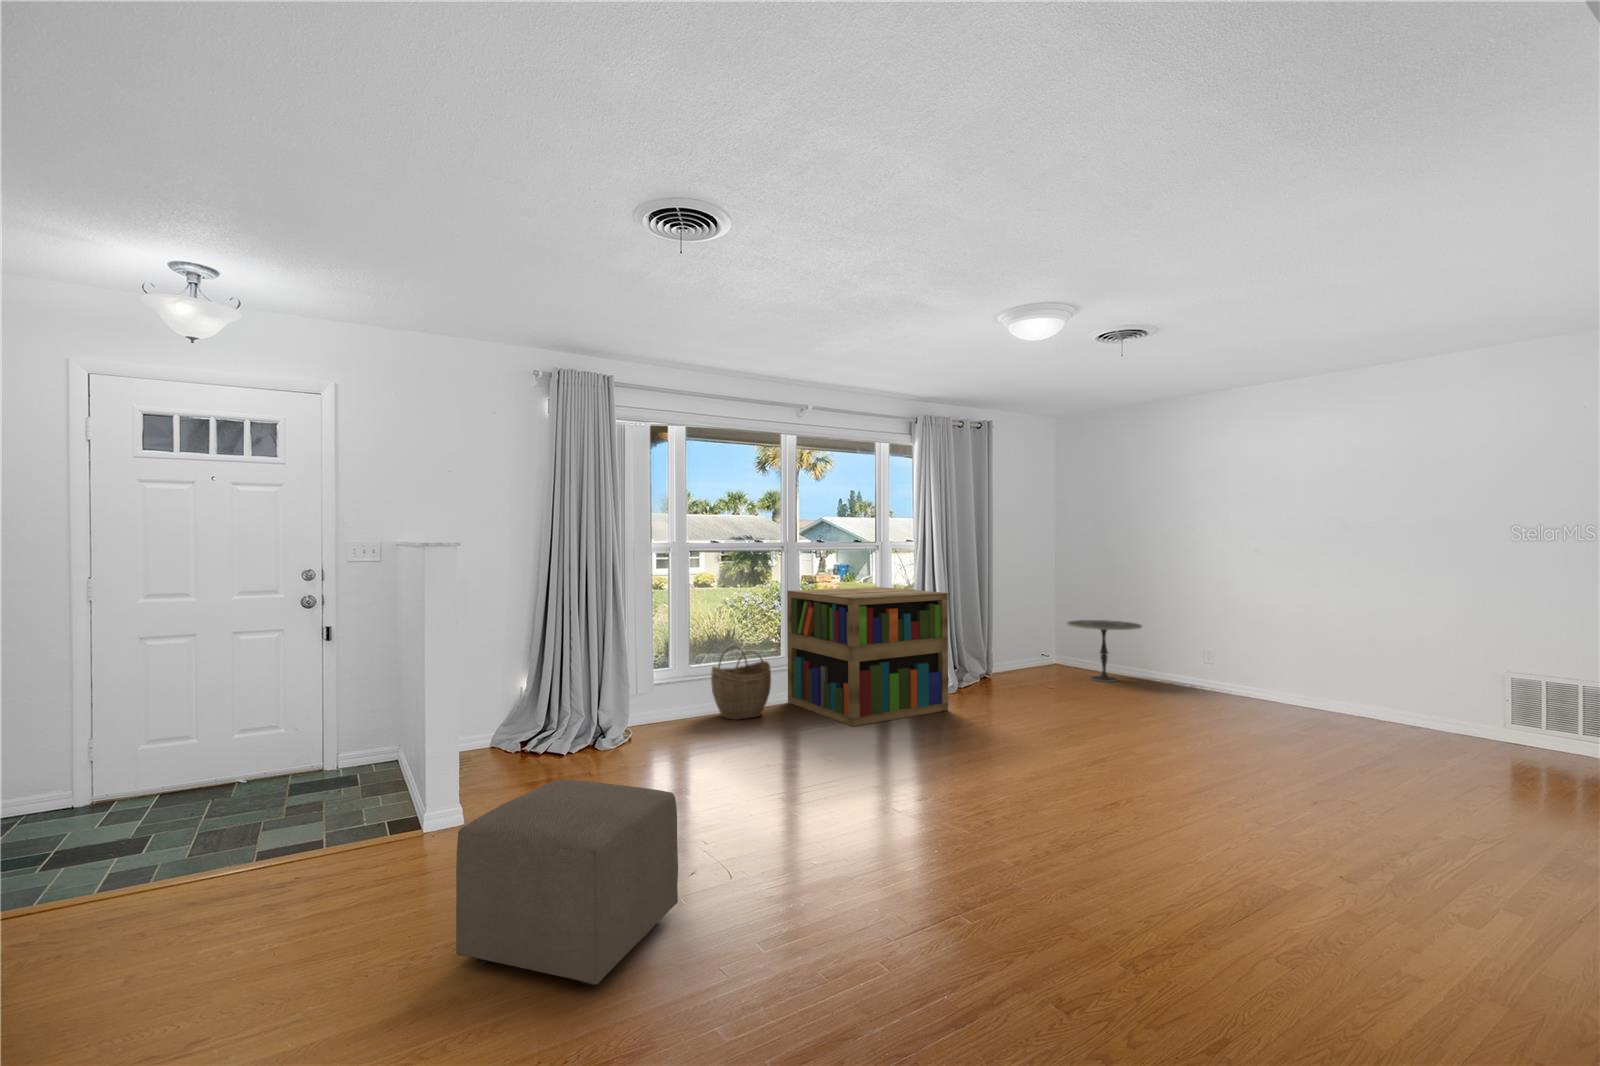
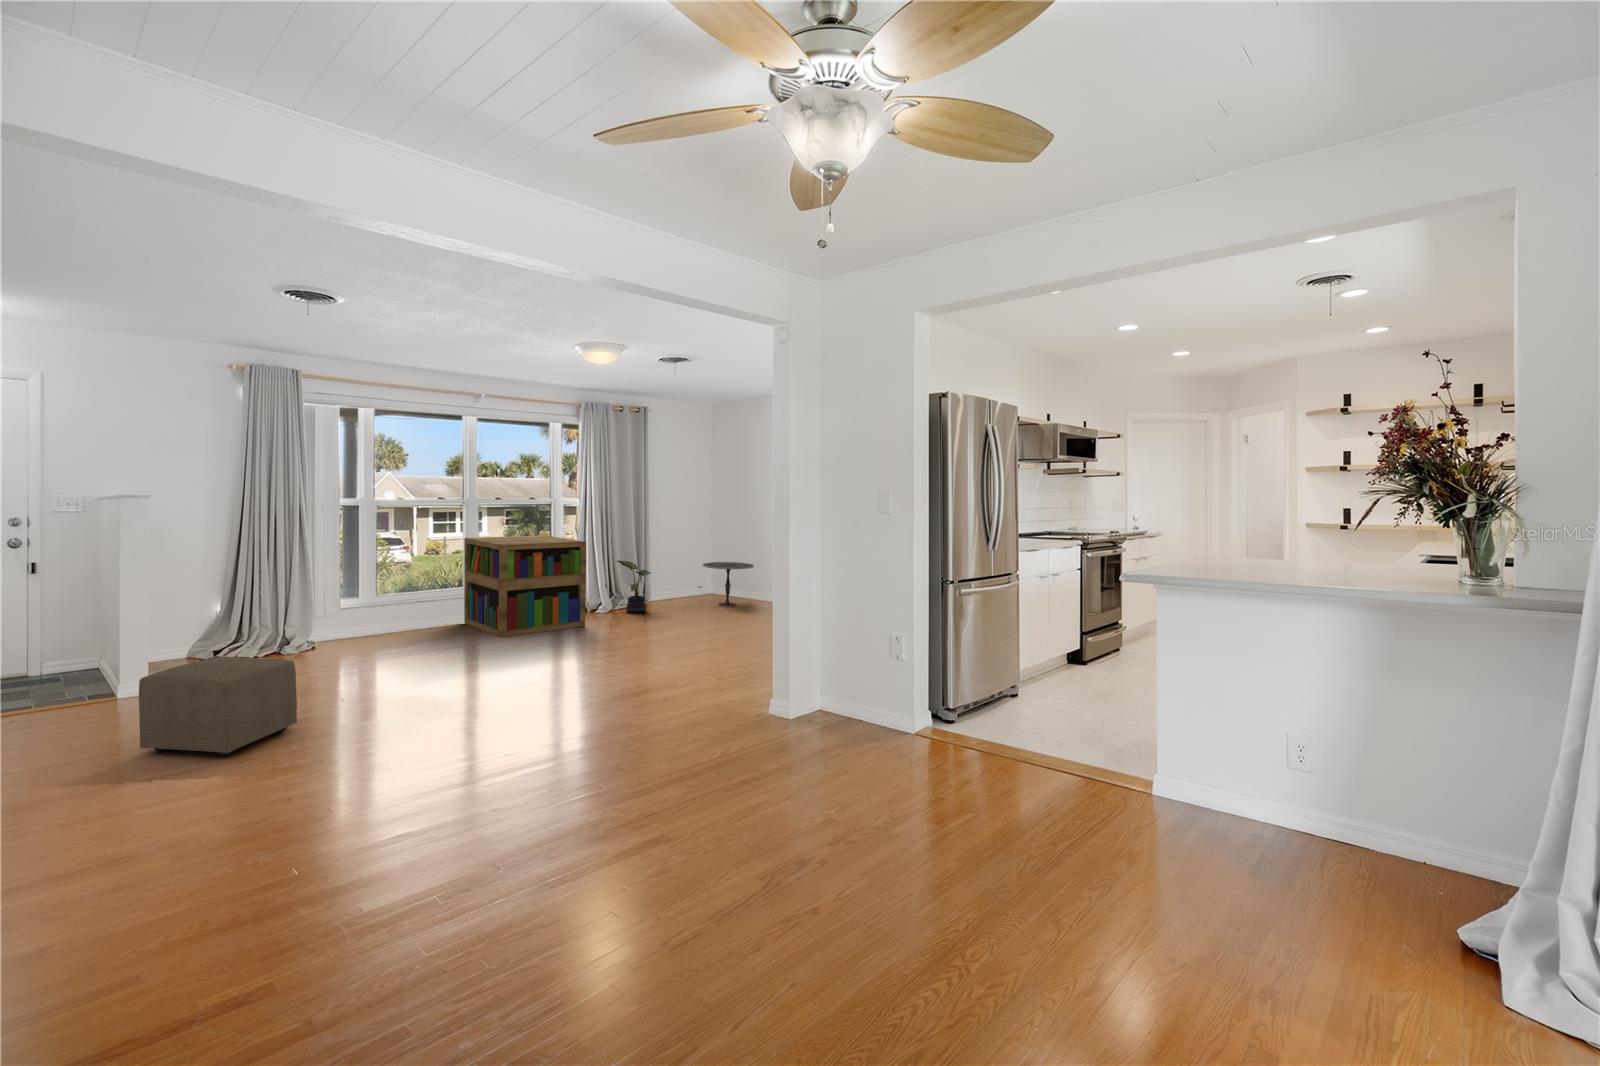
potted plant: none [961,619,1010,691] -> present [617,560,651,613]
woven basket: present [711,646,771,720] -> none [392,580,443,635]

